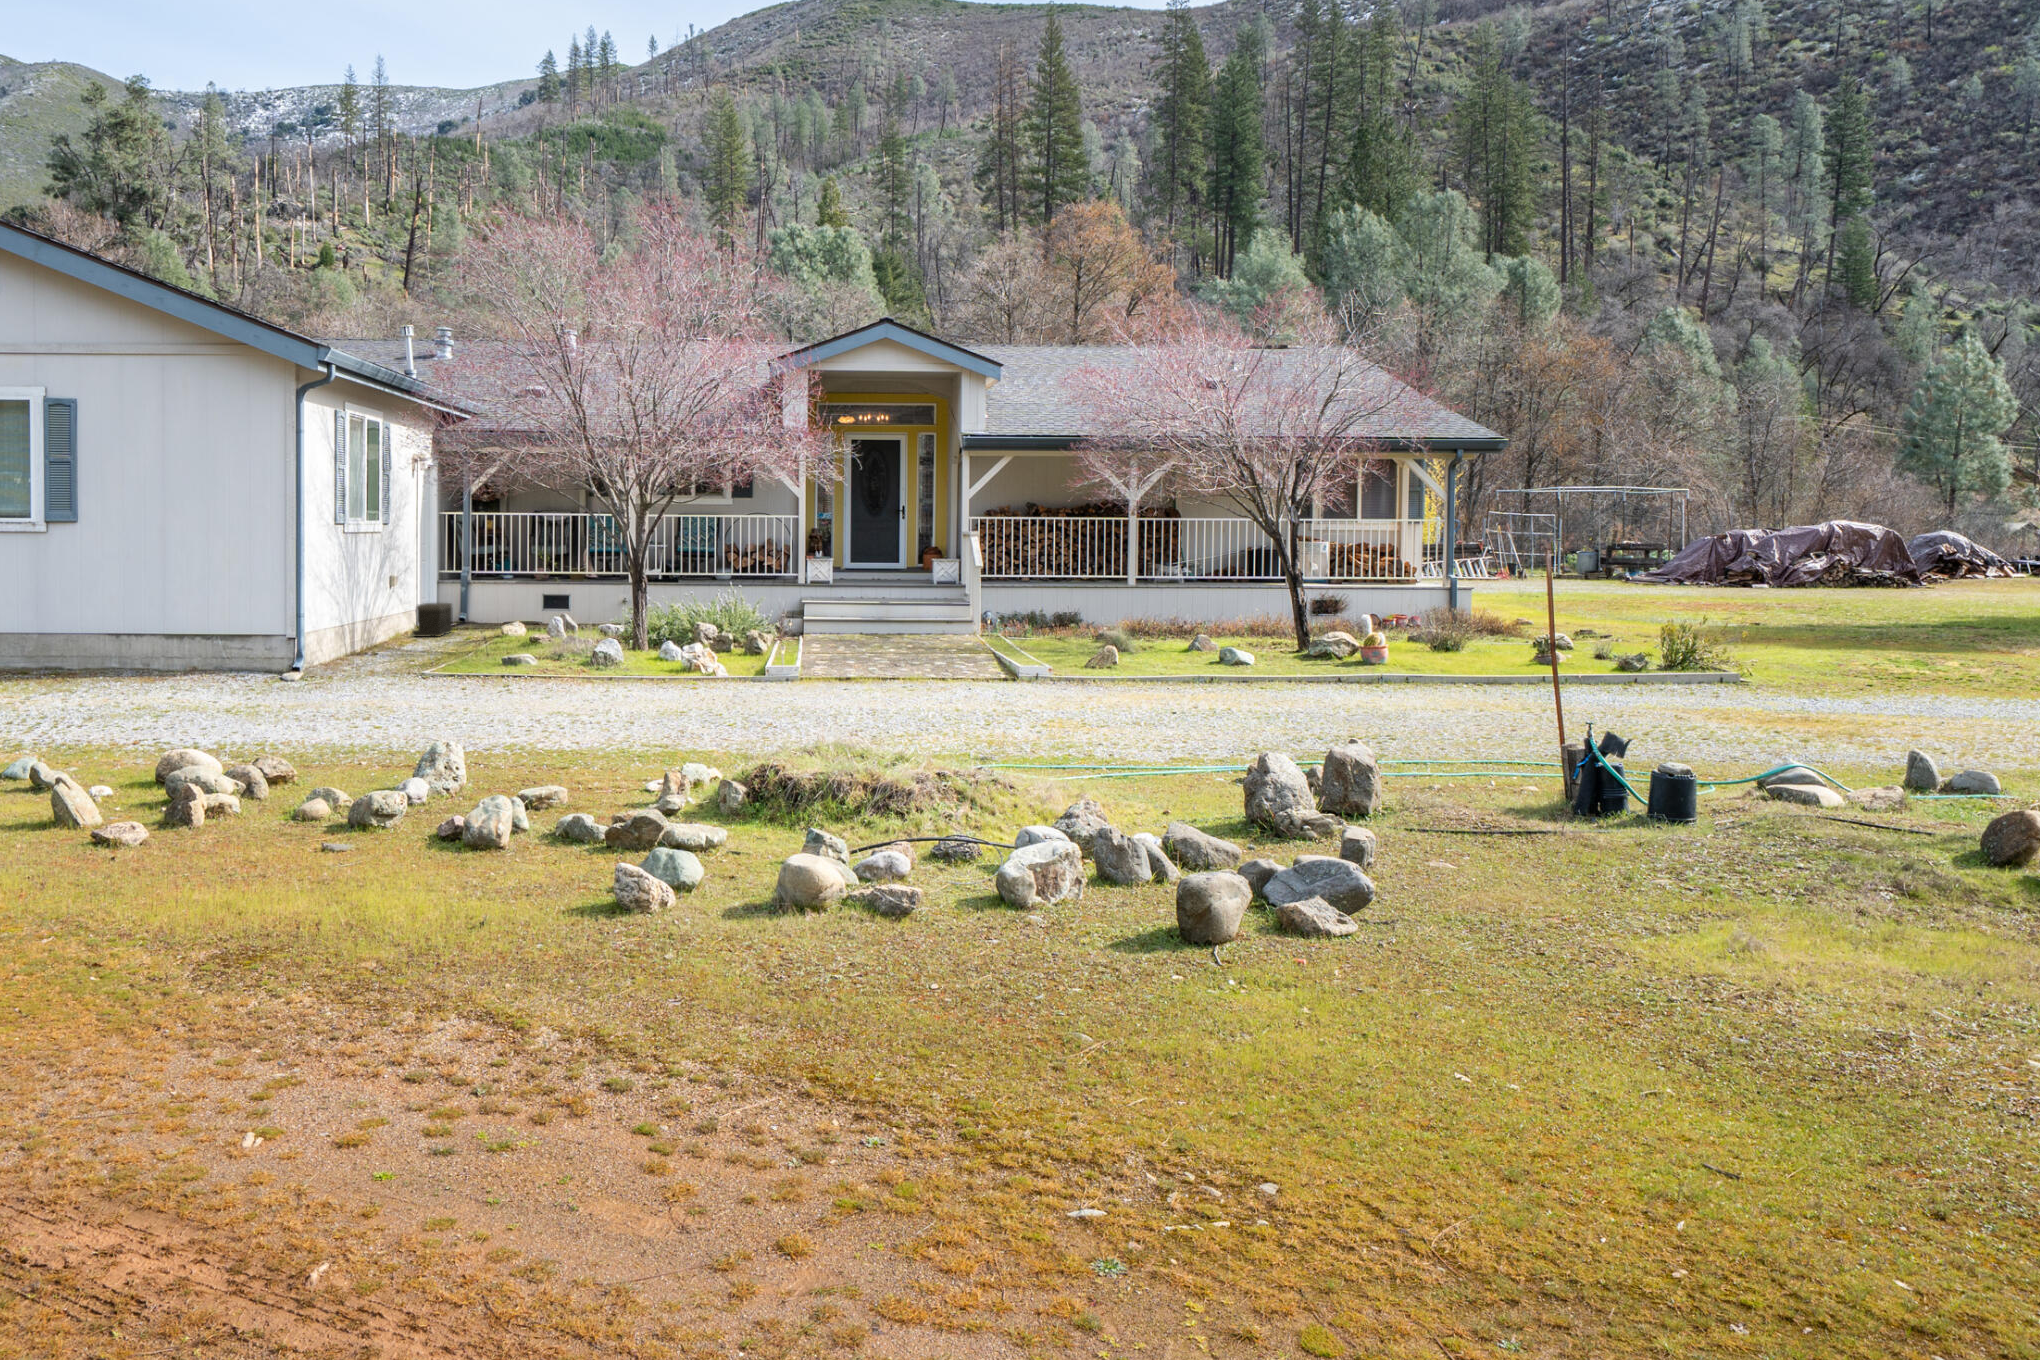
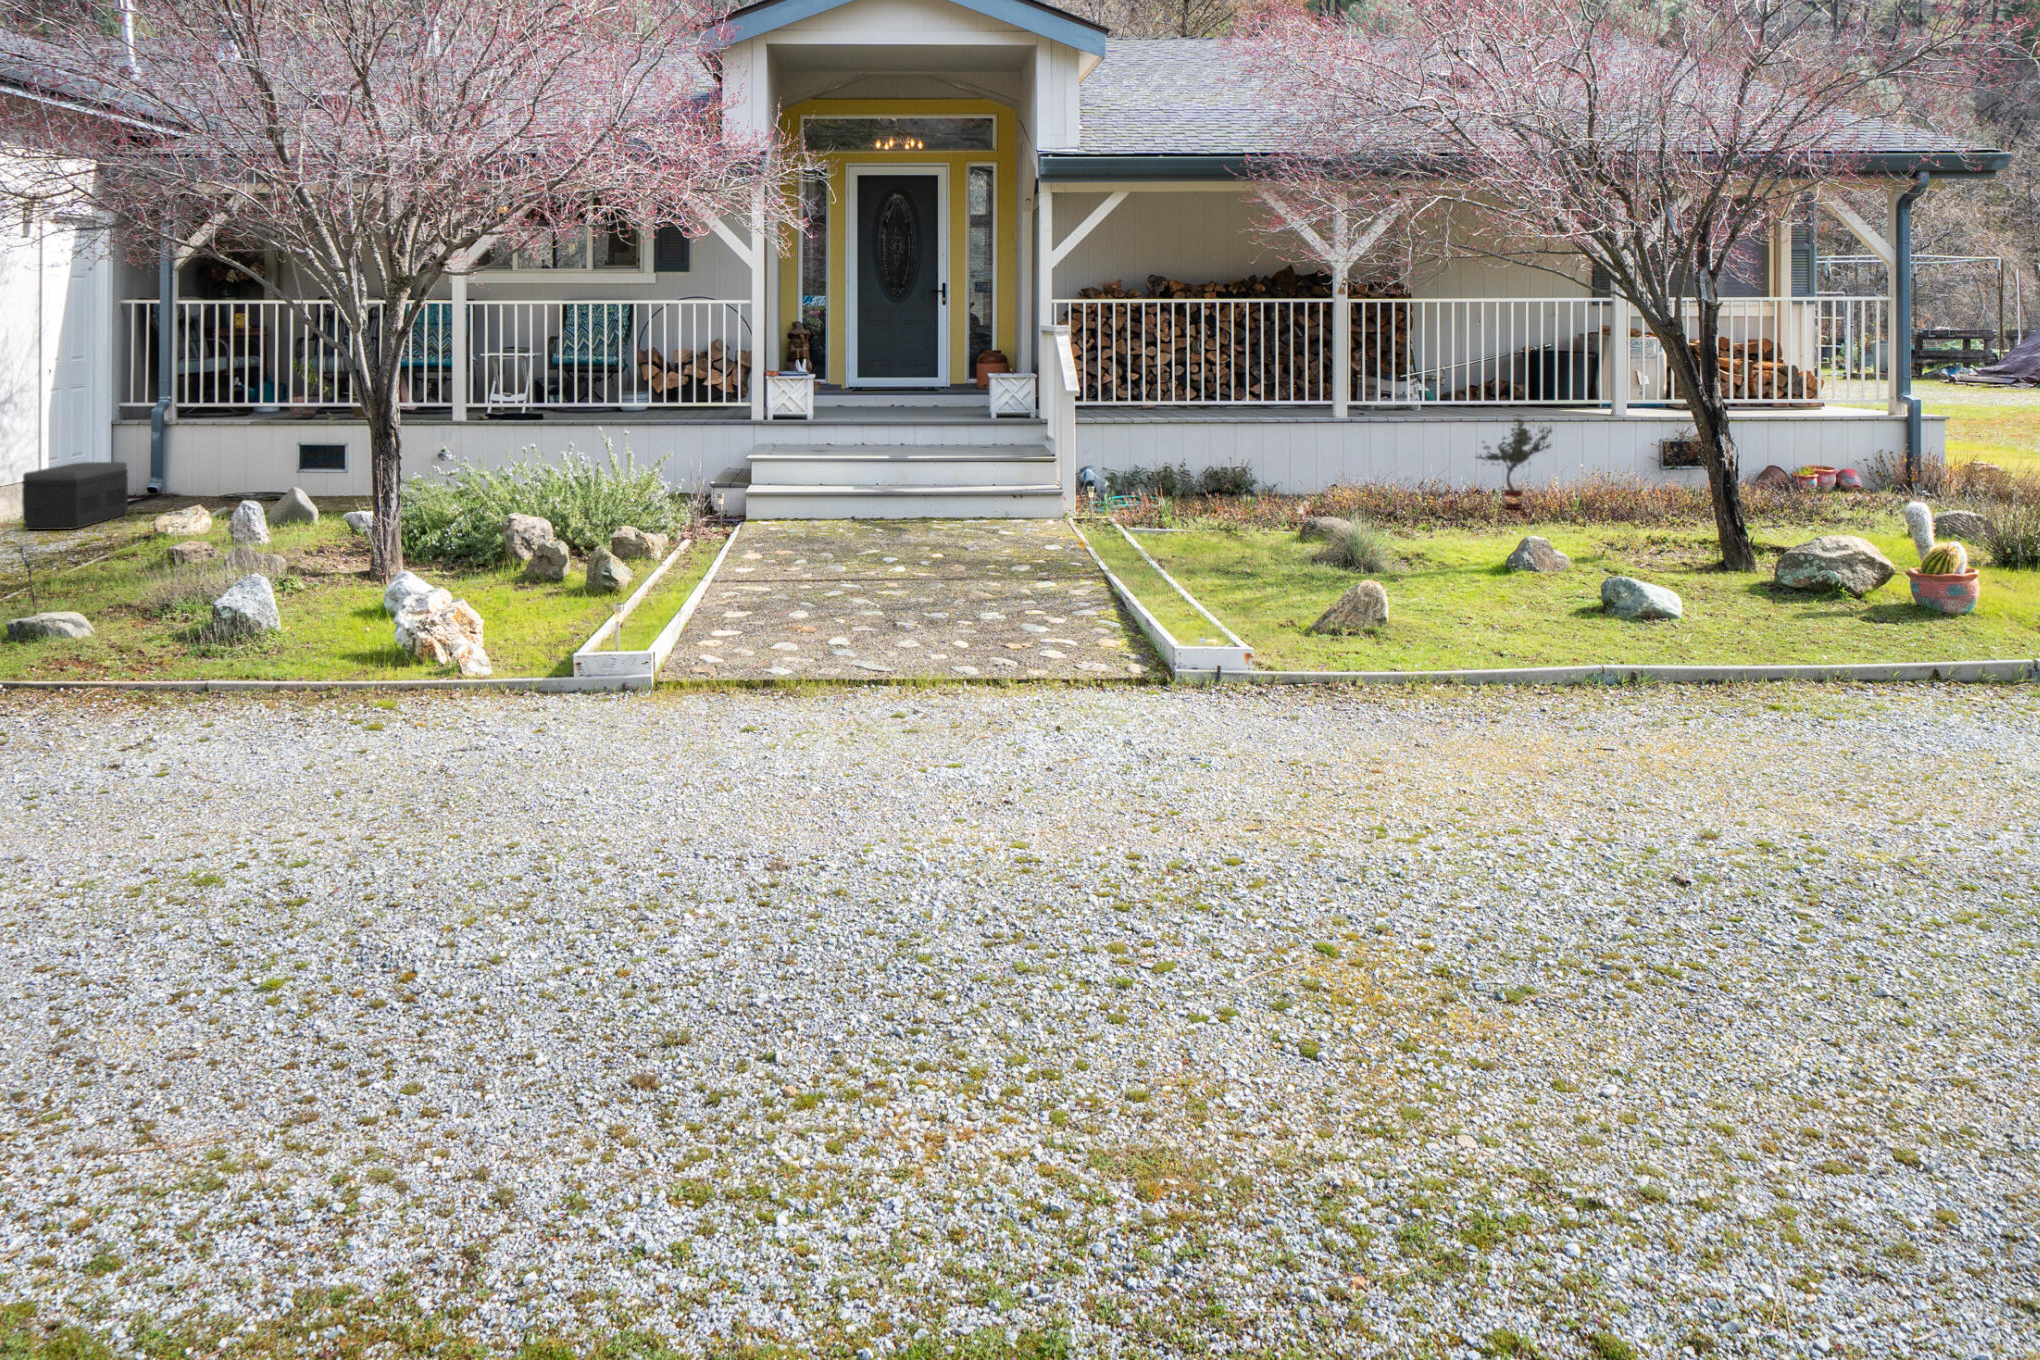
potted tree: none [1209,583,1254,637] -> present [1475,415,1552,509]

